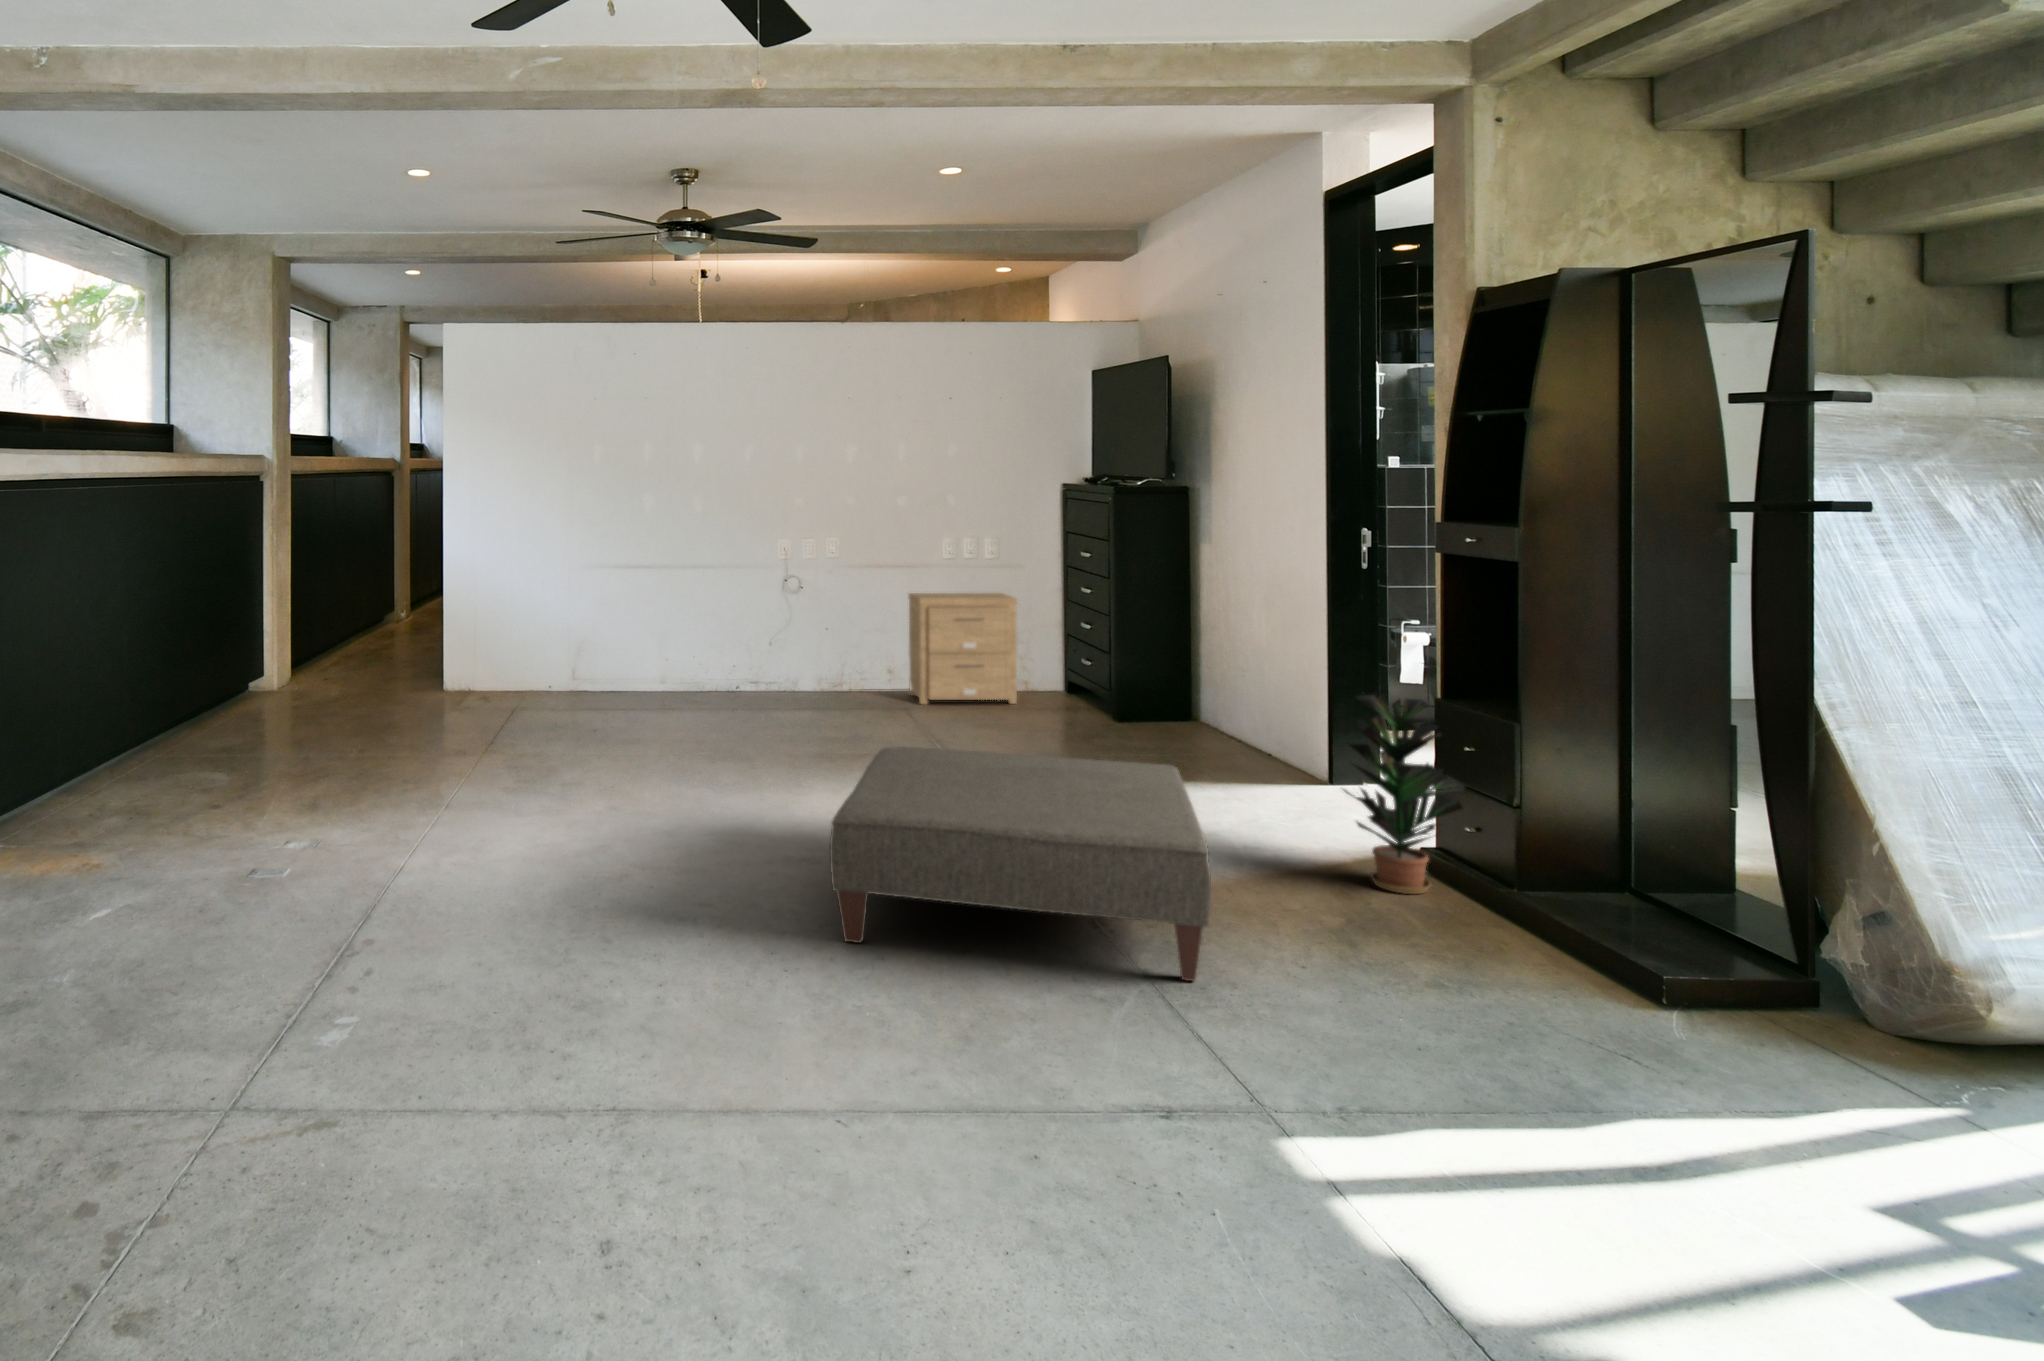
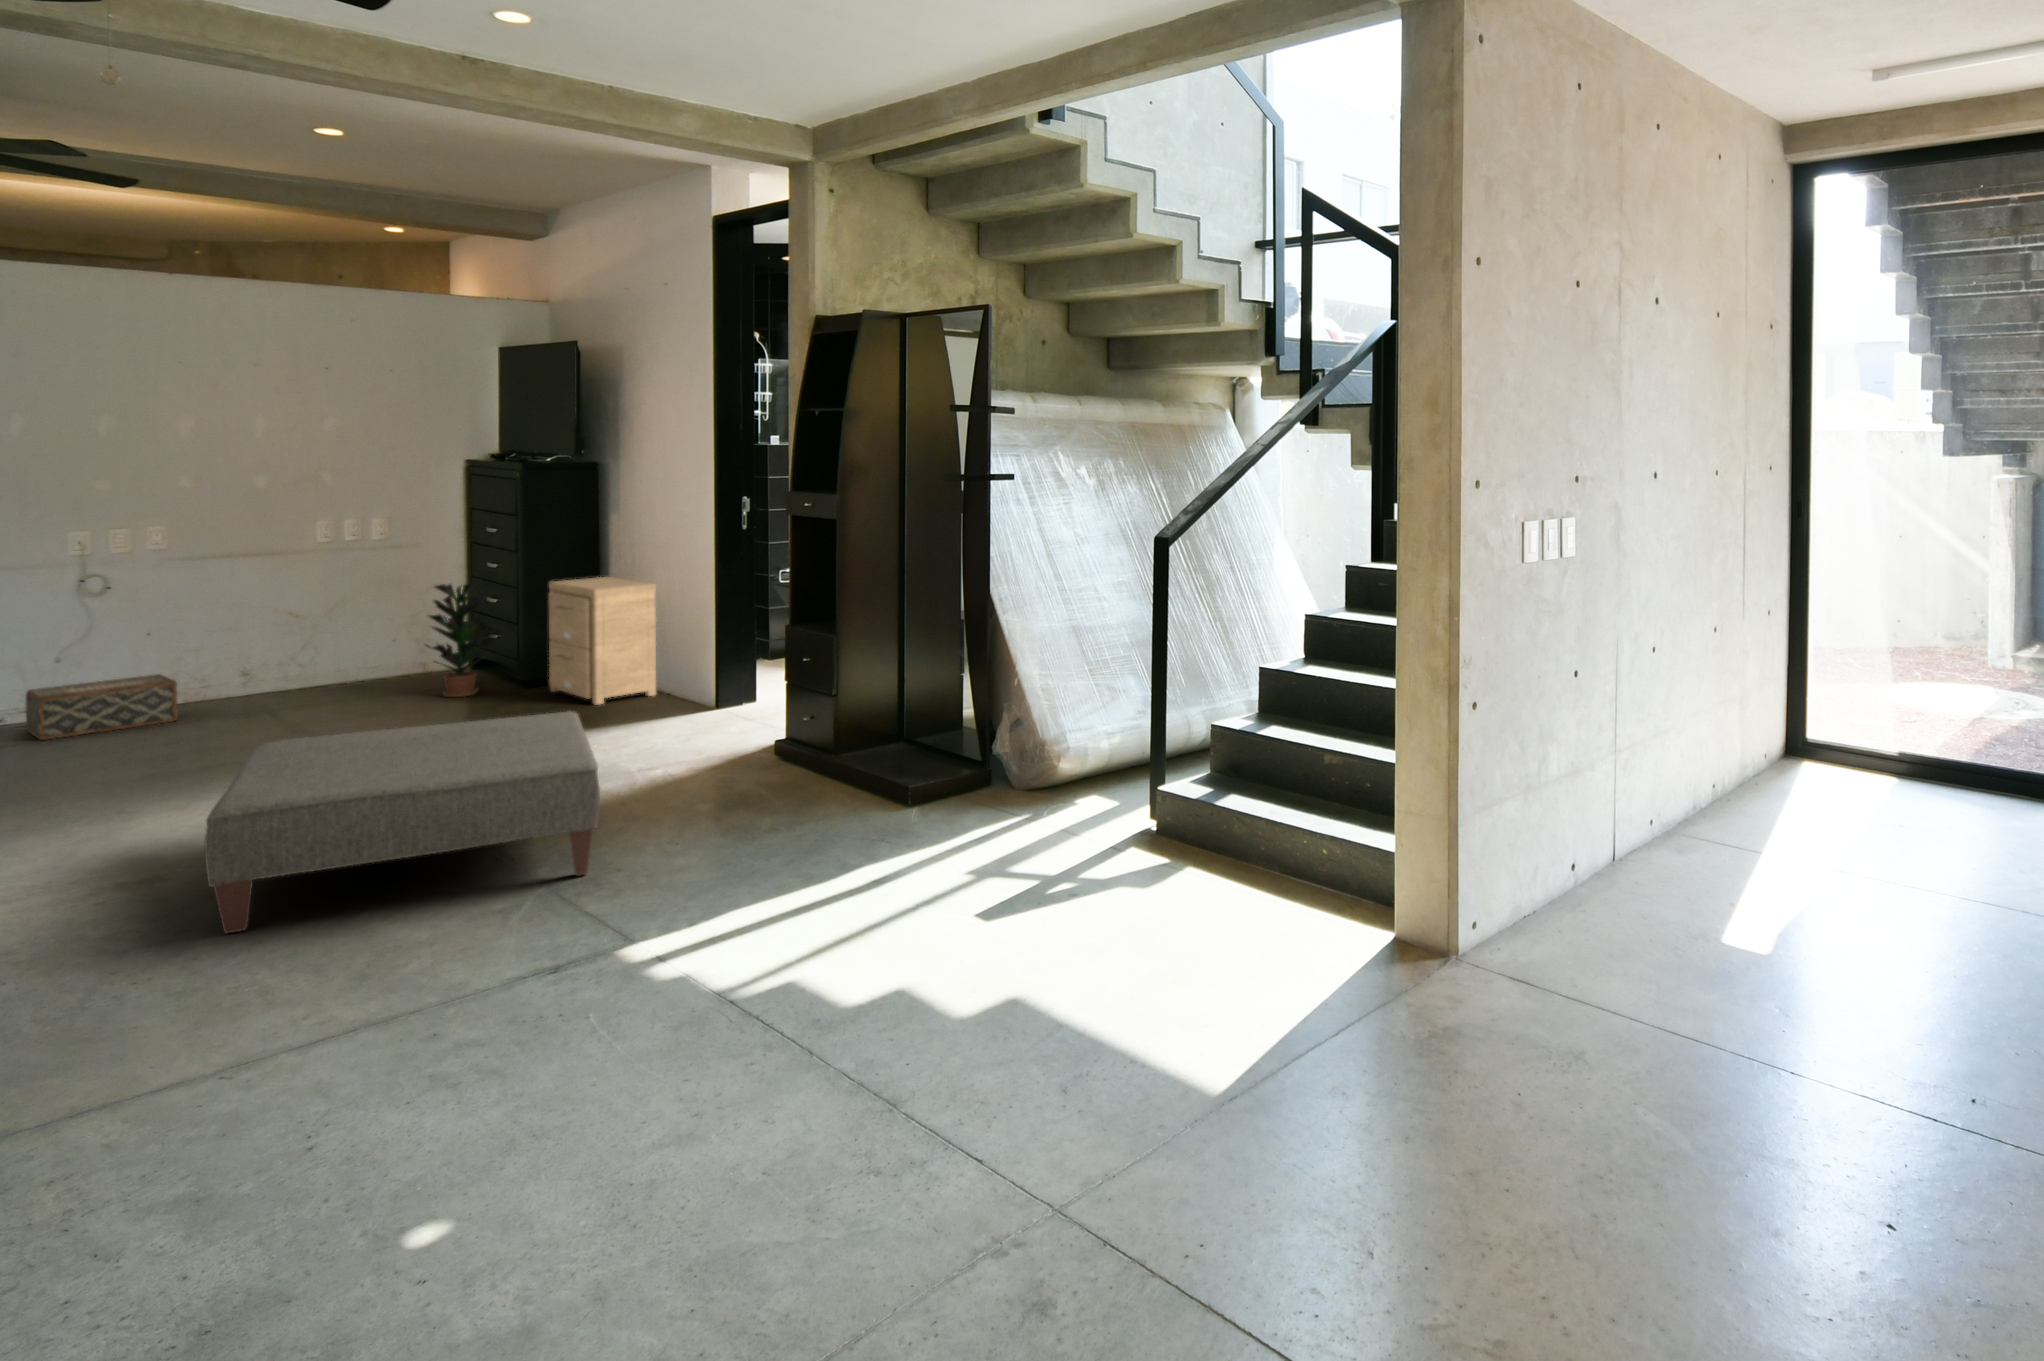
side table: present [908,593,1017,704] -> present [549,577,656,705]
woven basket: none [746,663,840,706] -> present [26,674,178,740]
potted plant: present [1345,695,1465,894] -> present [426,583,498,697]

